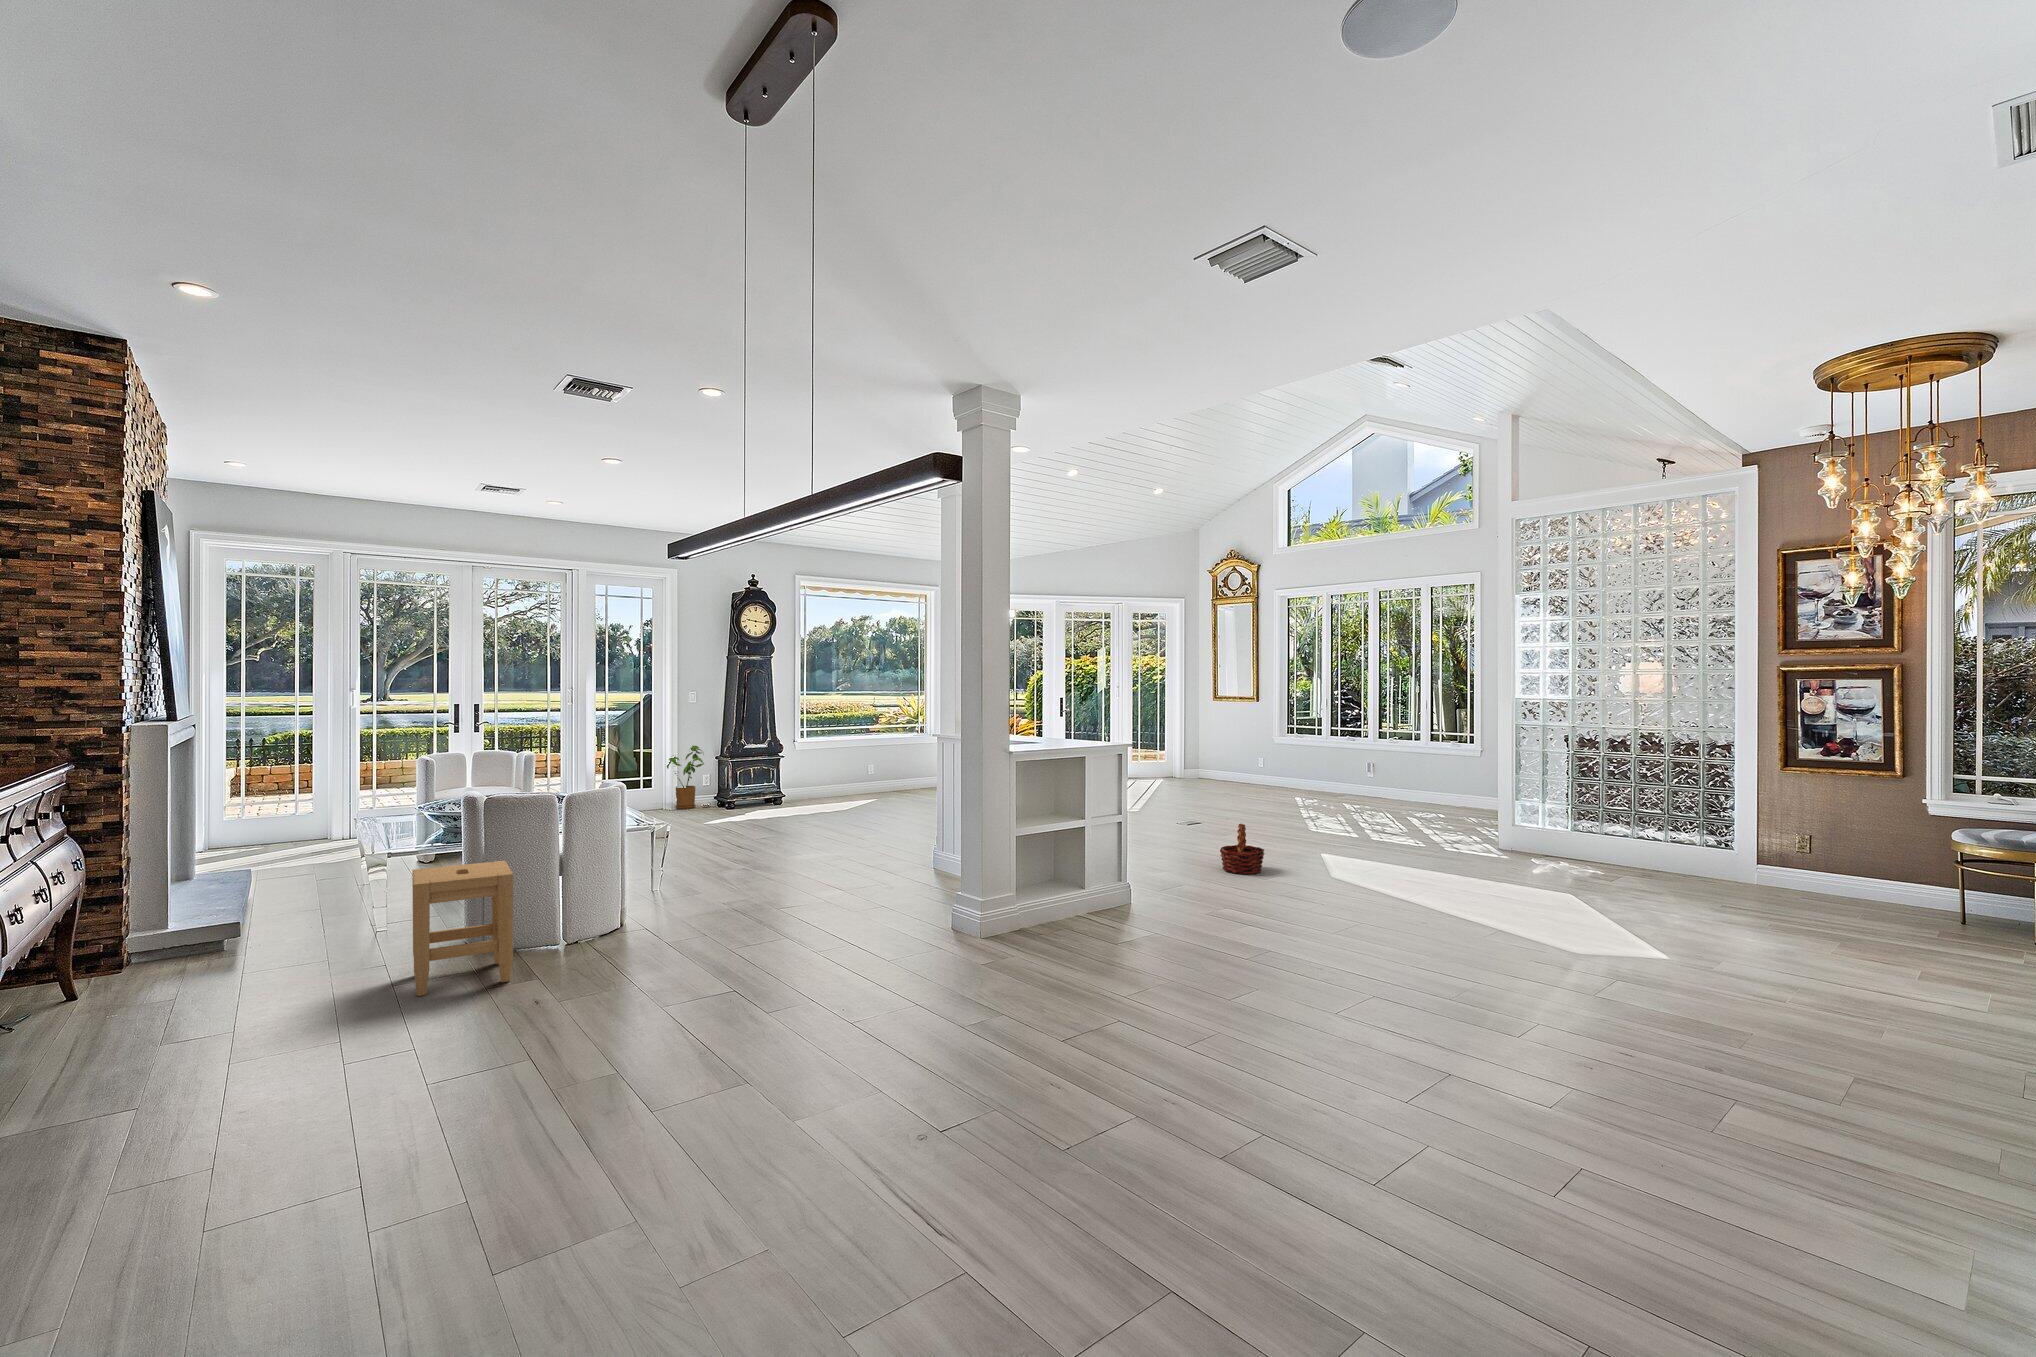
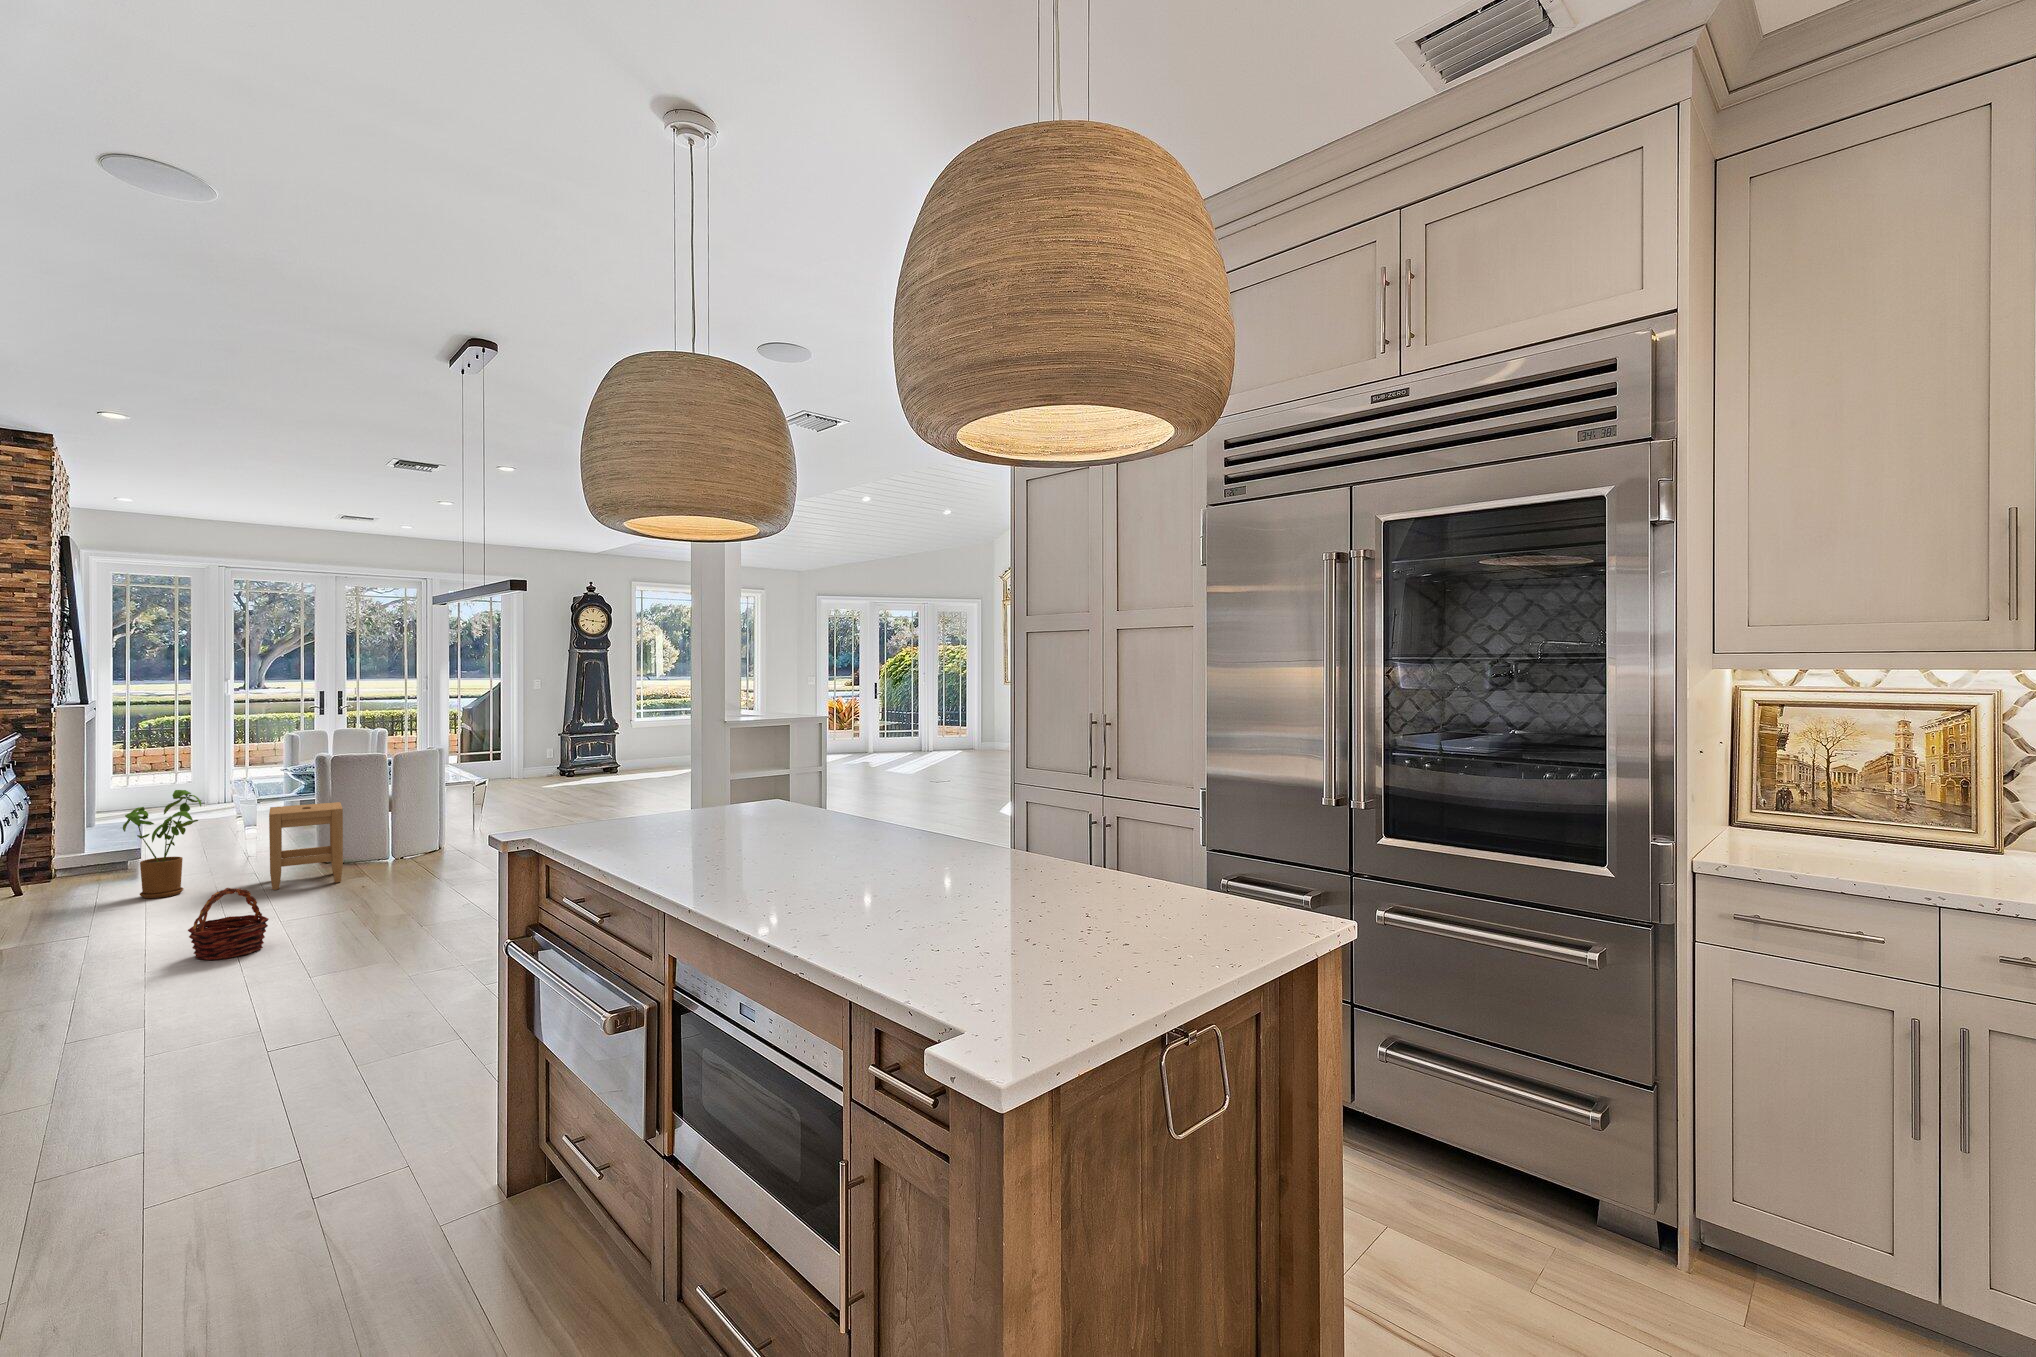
house plant: present [667,746,704,809] -> present [123,790,201,898]
basket: present [1220,824,1264,874] -> present [188,888,269,960]

